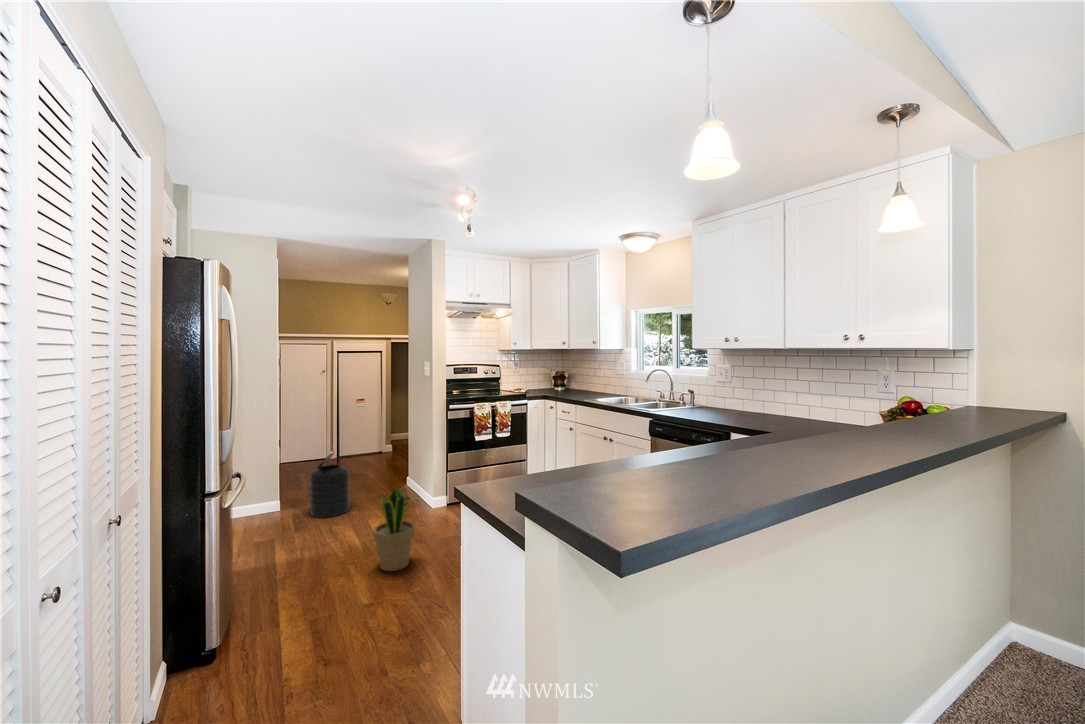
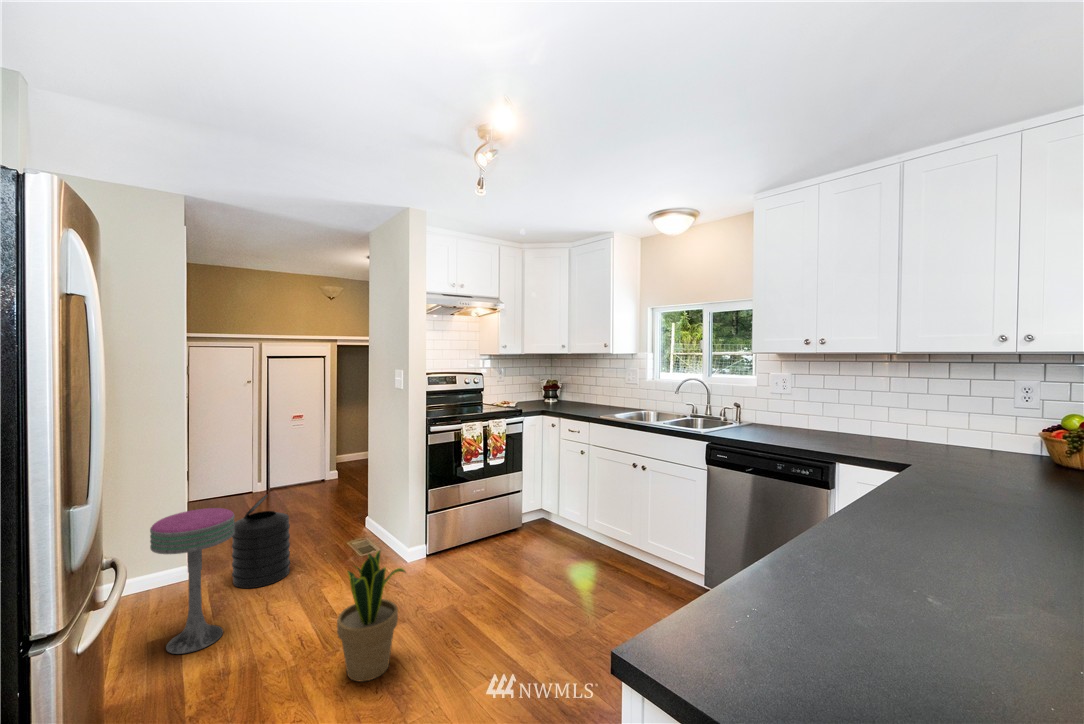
bar stool: none [257,457,310,550] -> present [150,508,235,654]

